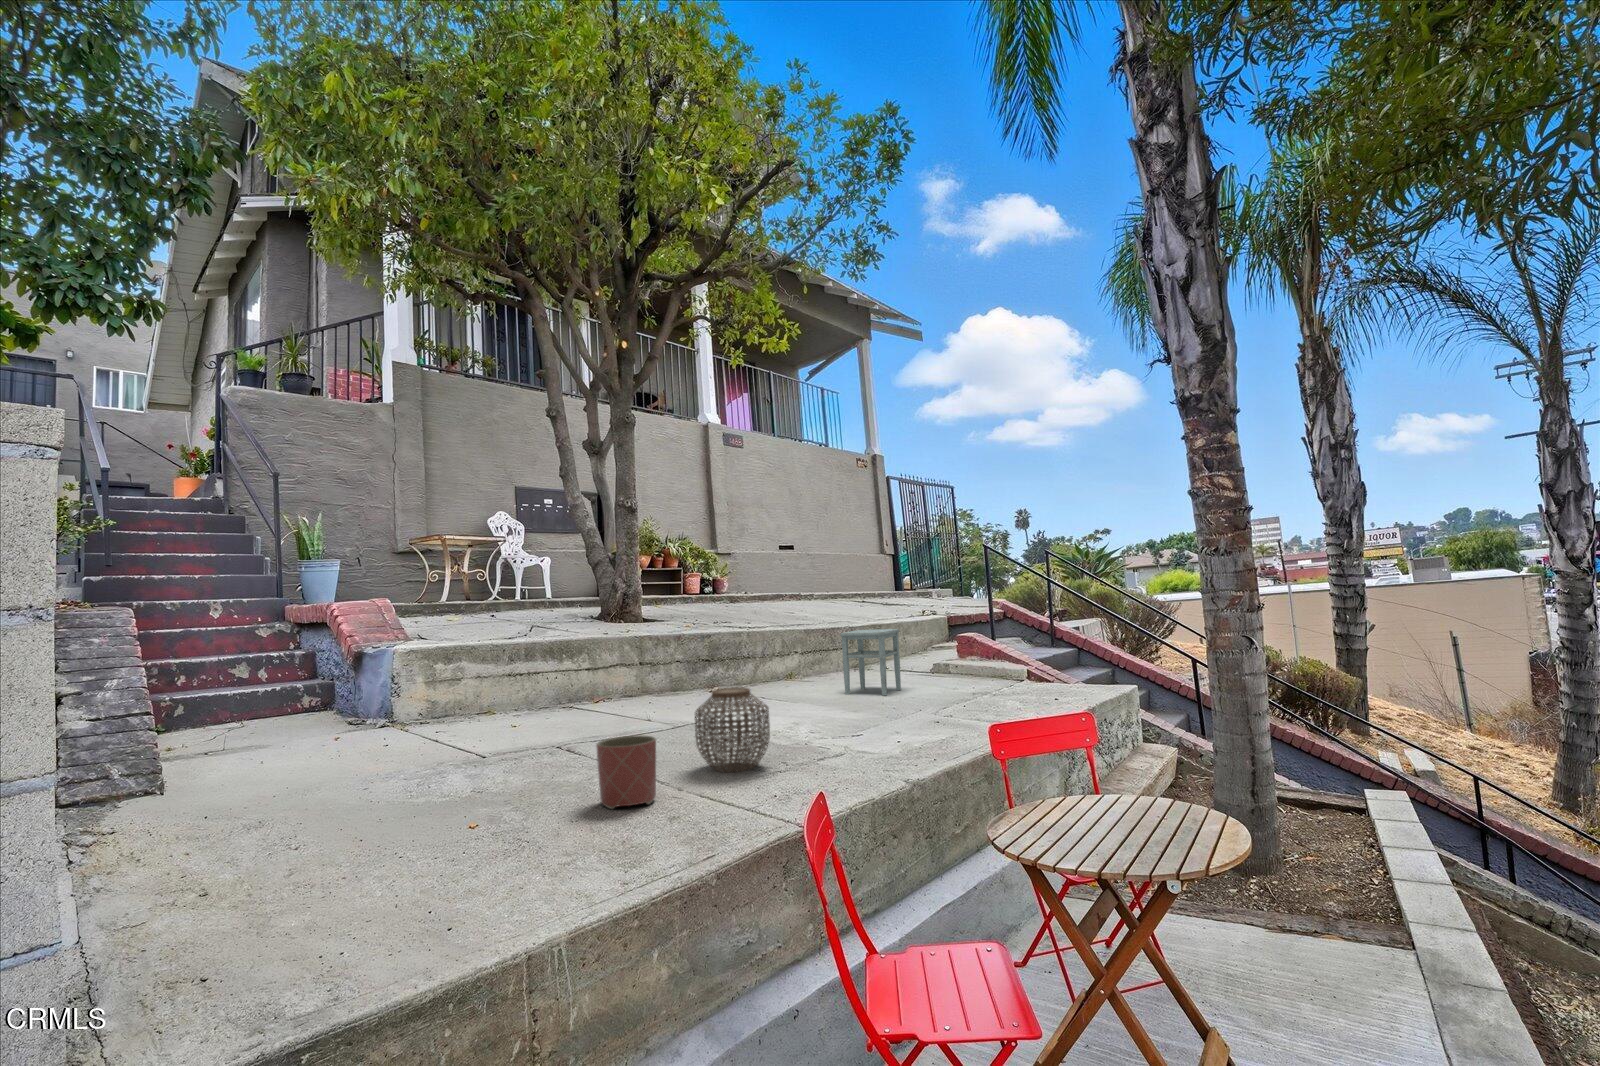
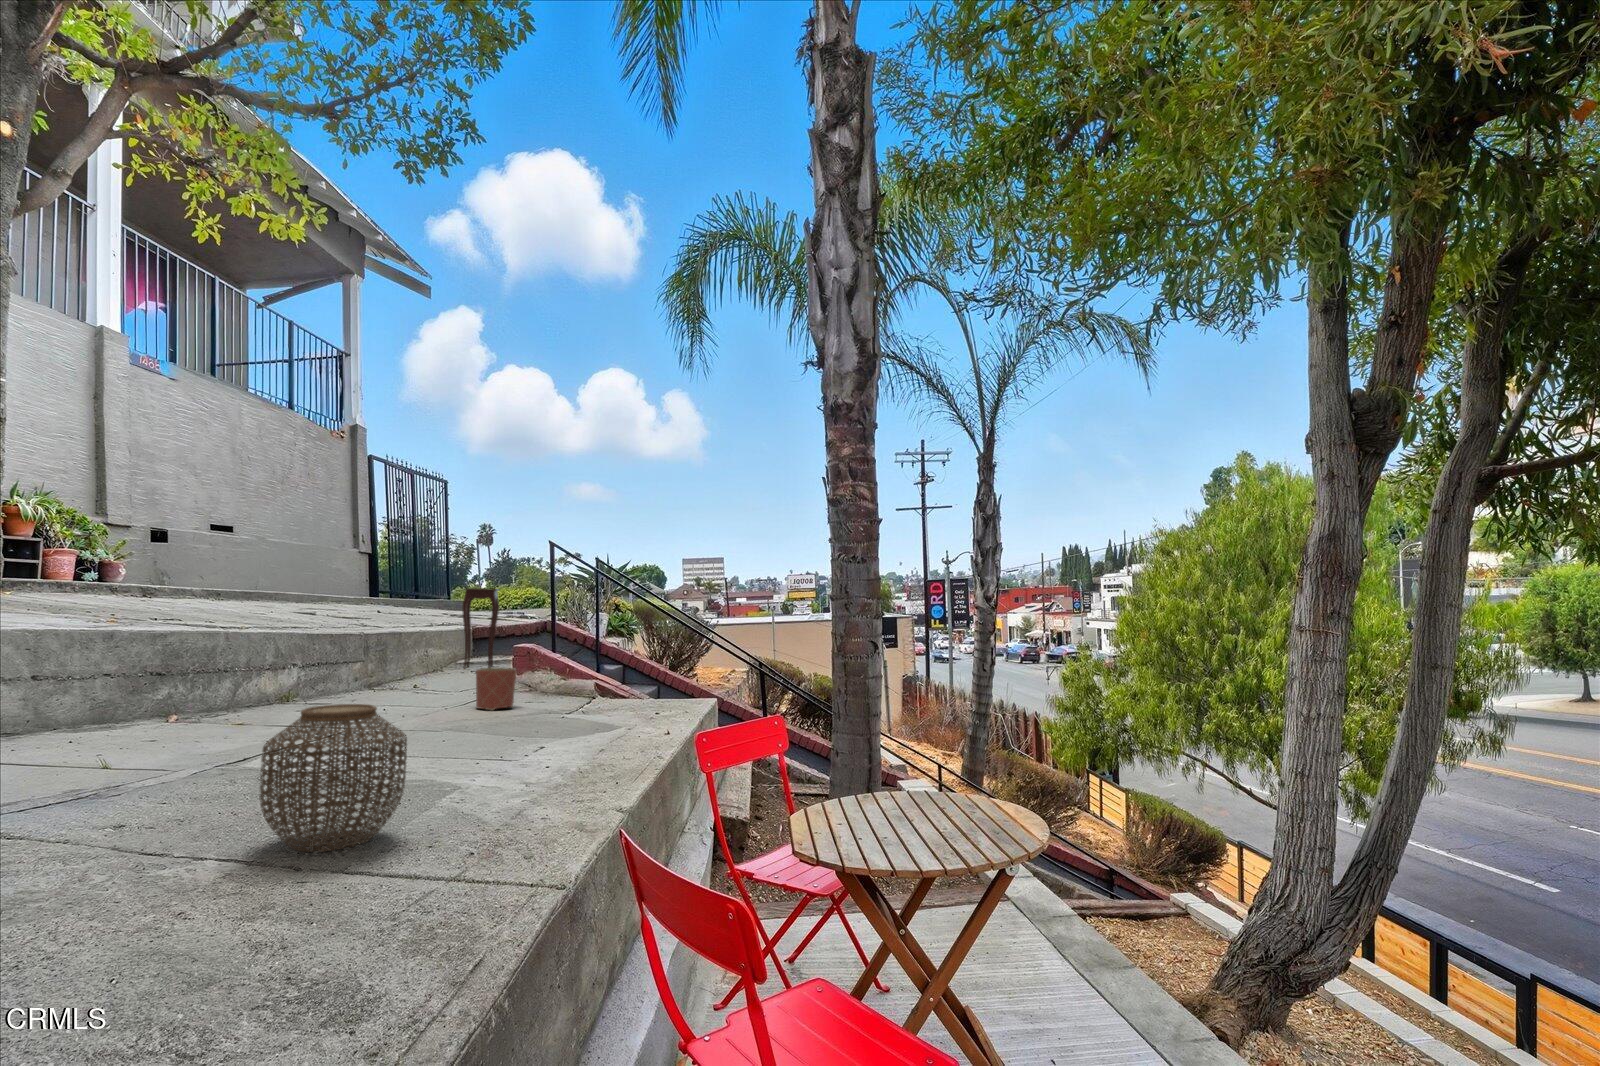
side table: none [934,584,966,652] -> present [462,588,499,669]
stool: present [840,629,901,695] -> none [395,633,475,721]
planter: present [596,735,656,809] -> present [476,668,516,710]

